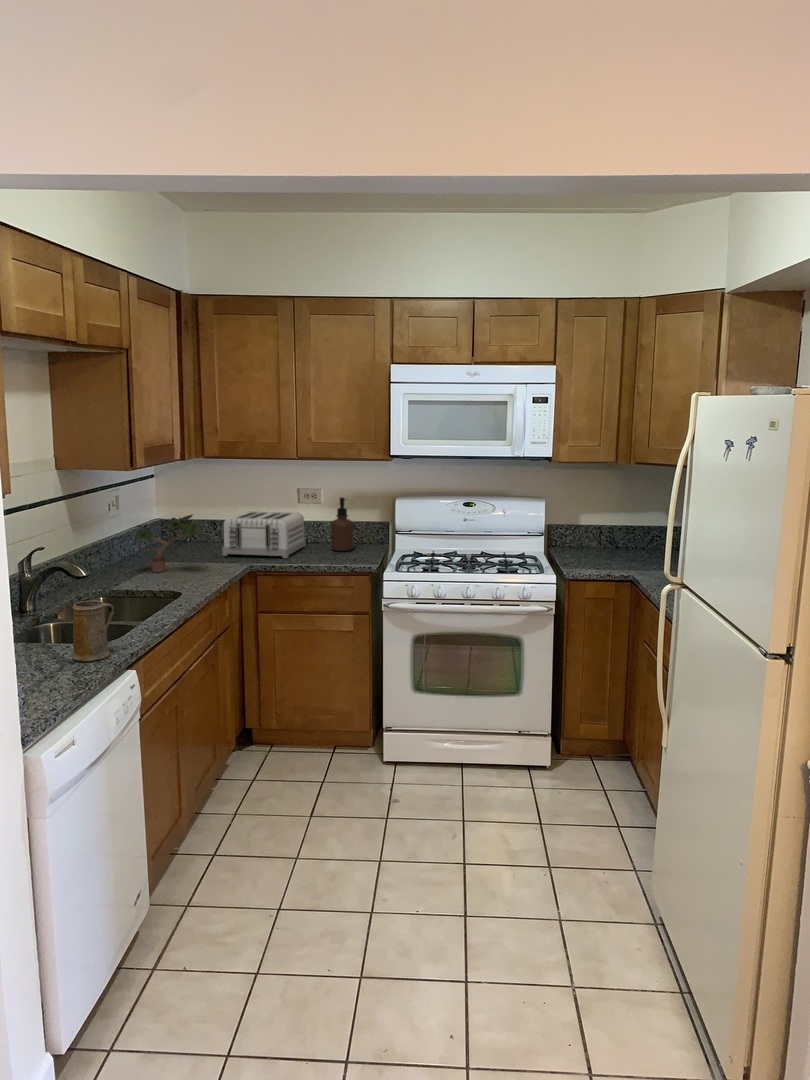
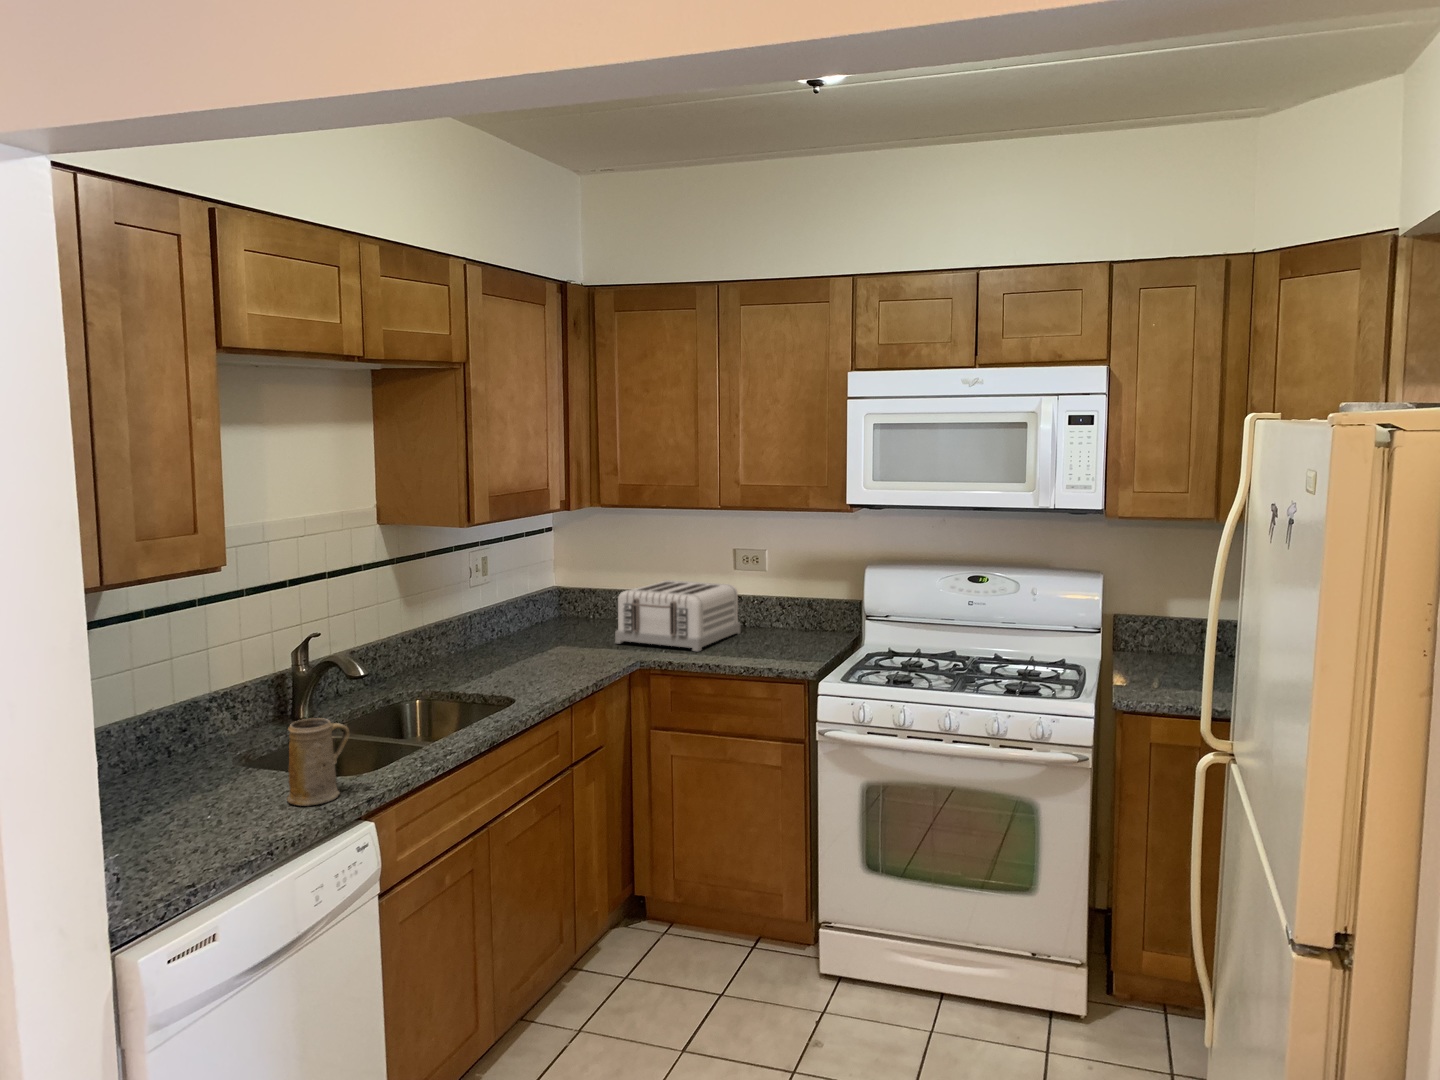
soap dispenser: present [331,497,354,551] -> none [770,565,803,644]
potted plant: present [134,515,201,572] -> none [469,582,578,664]

